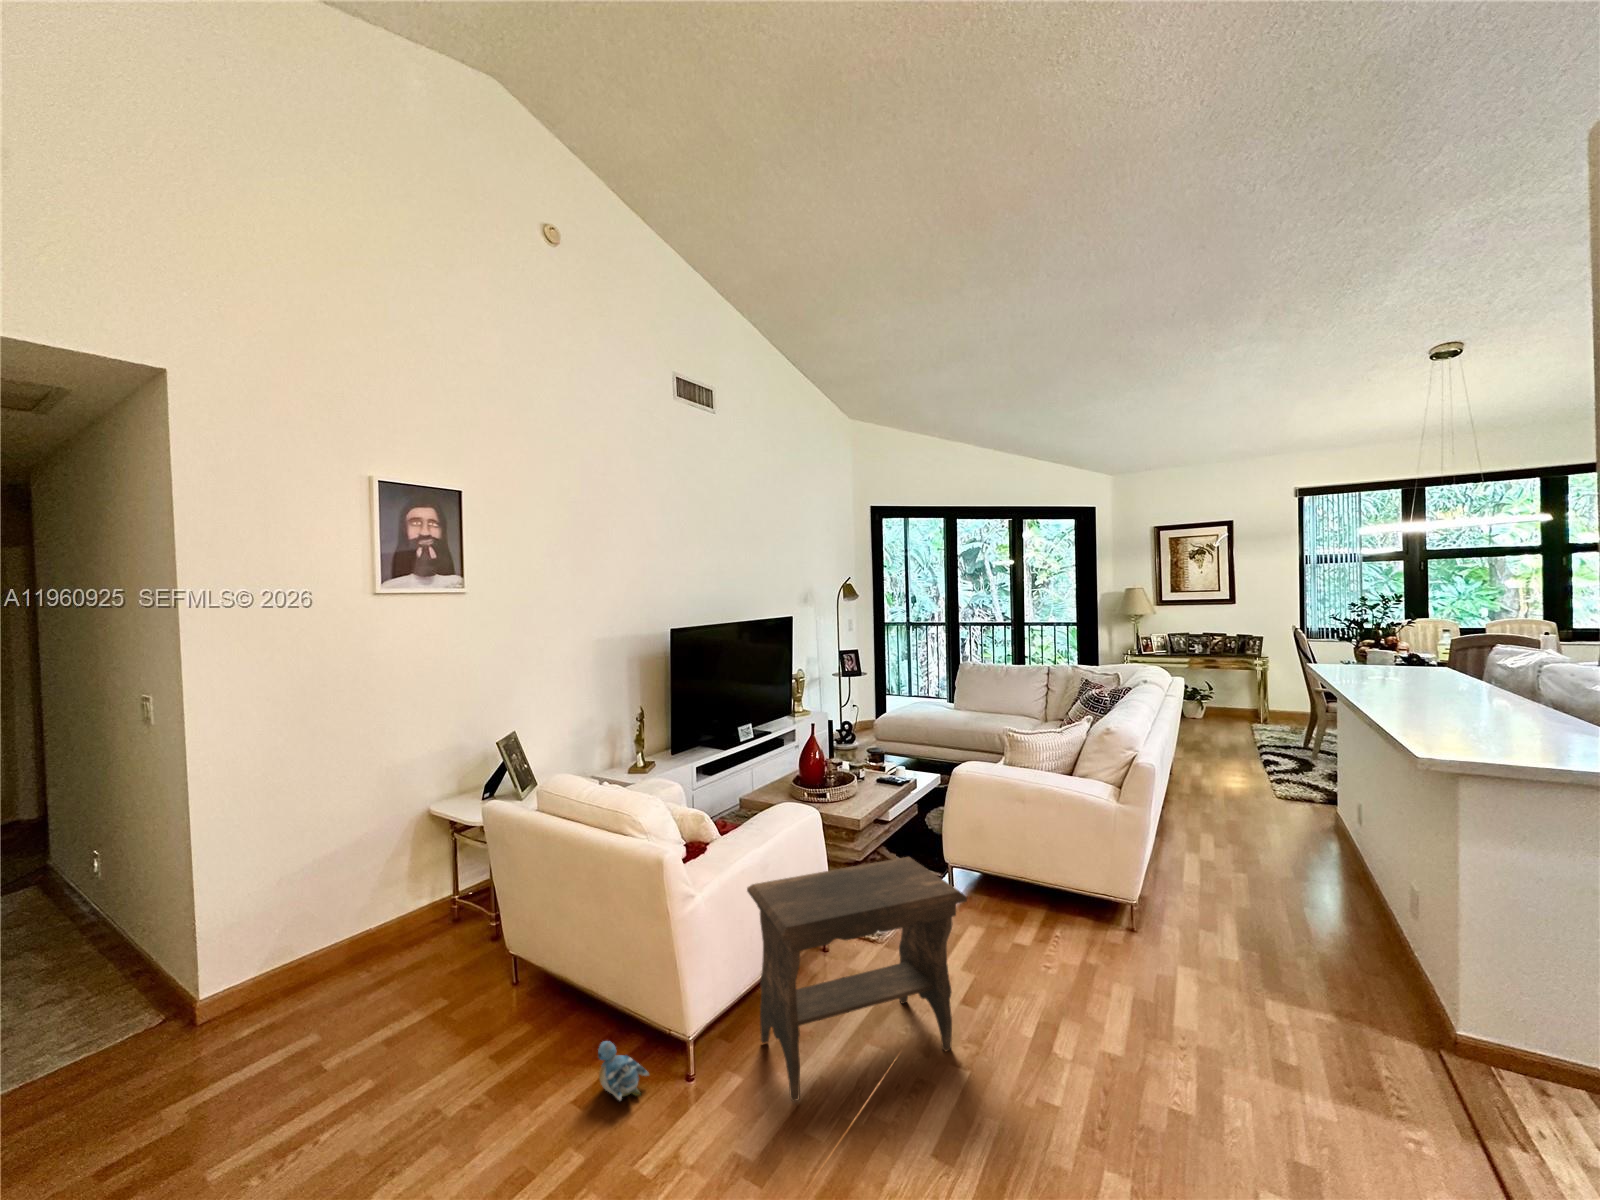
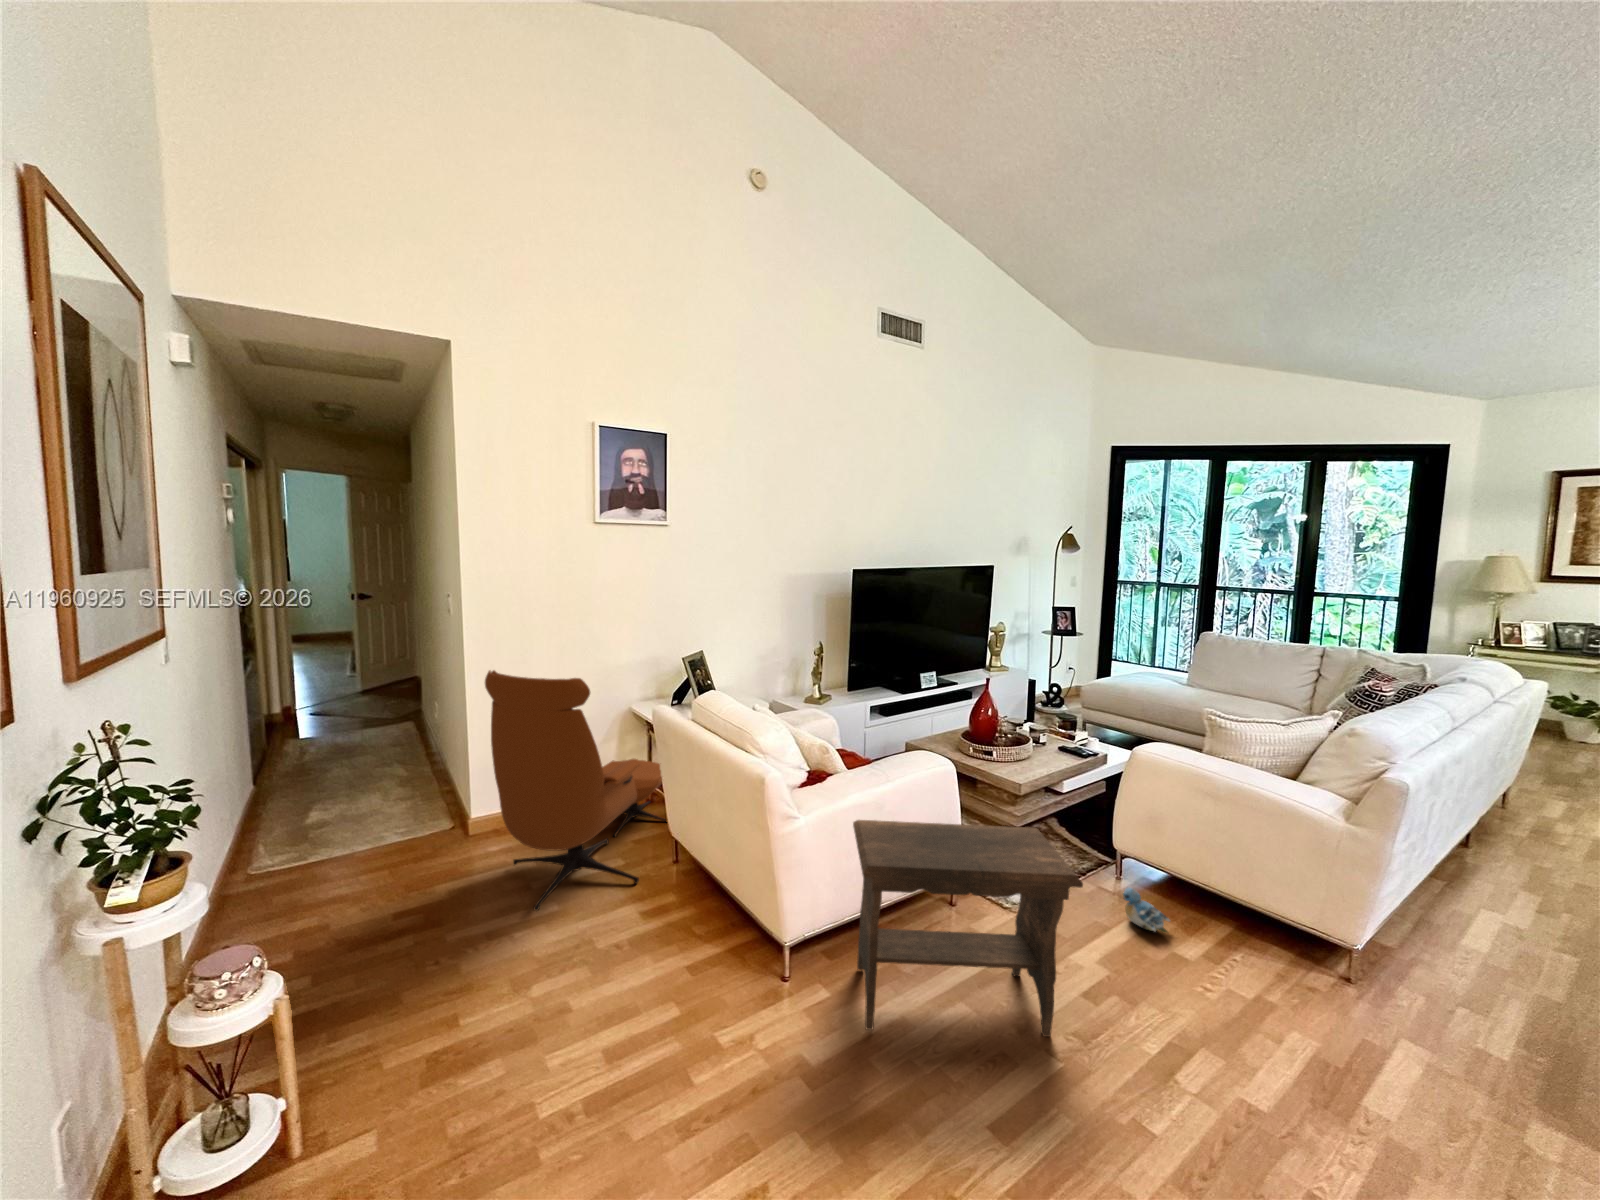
lounge chair: none [259,783,494,1097] -> present [485,670,666,911]
plush toy: present [598,1041,649,1100] -> present [1123,888,1170,933]

